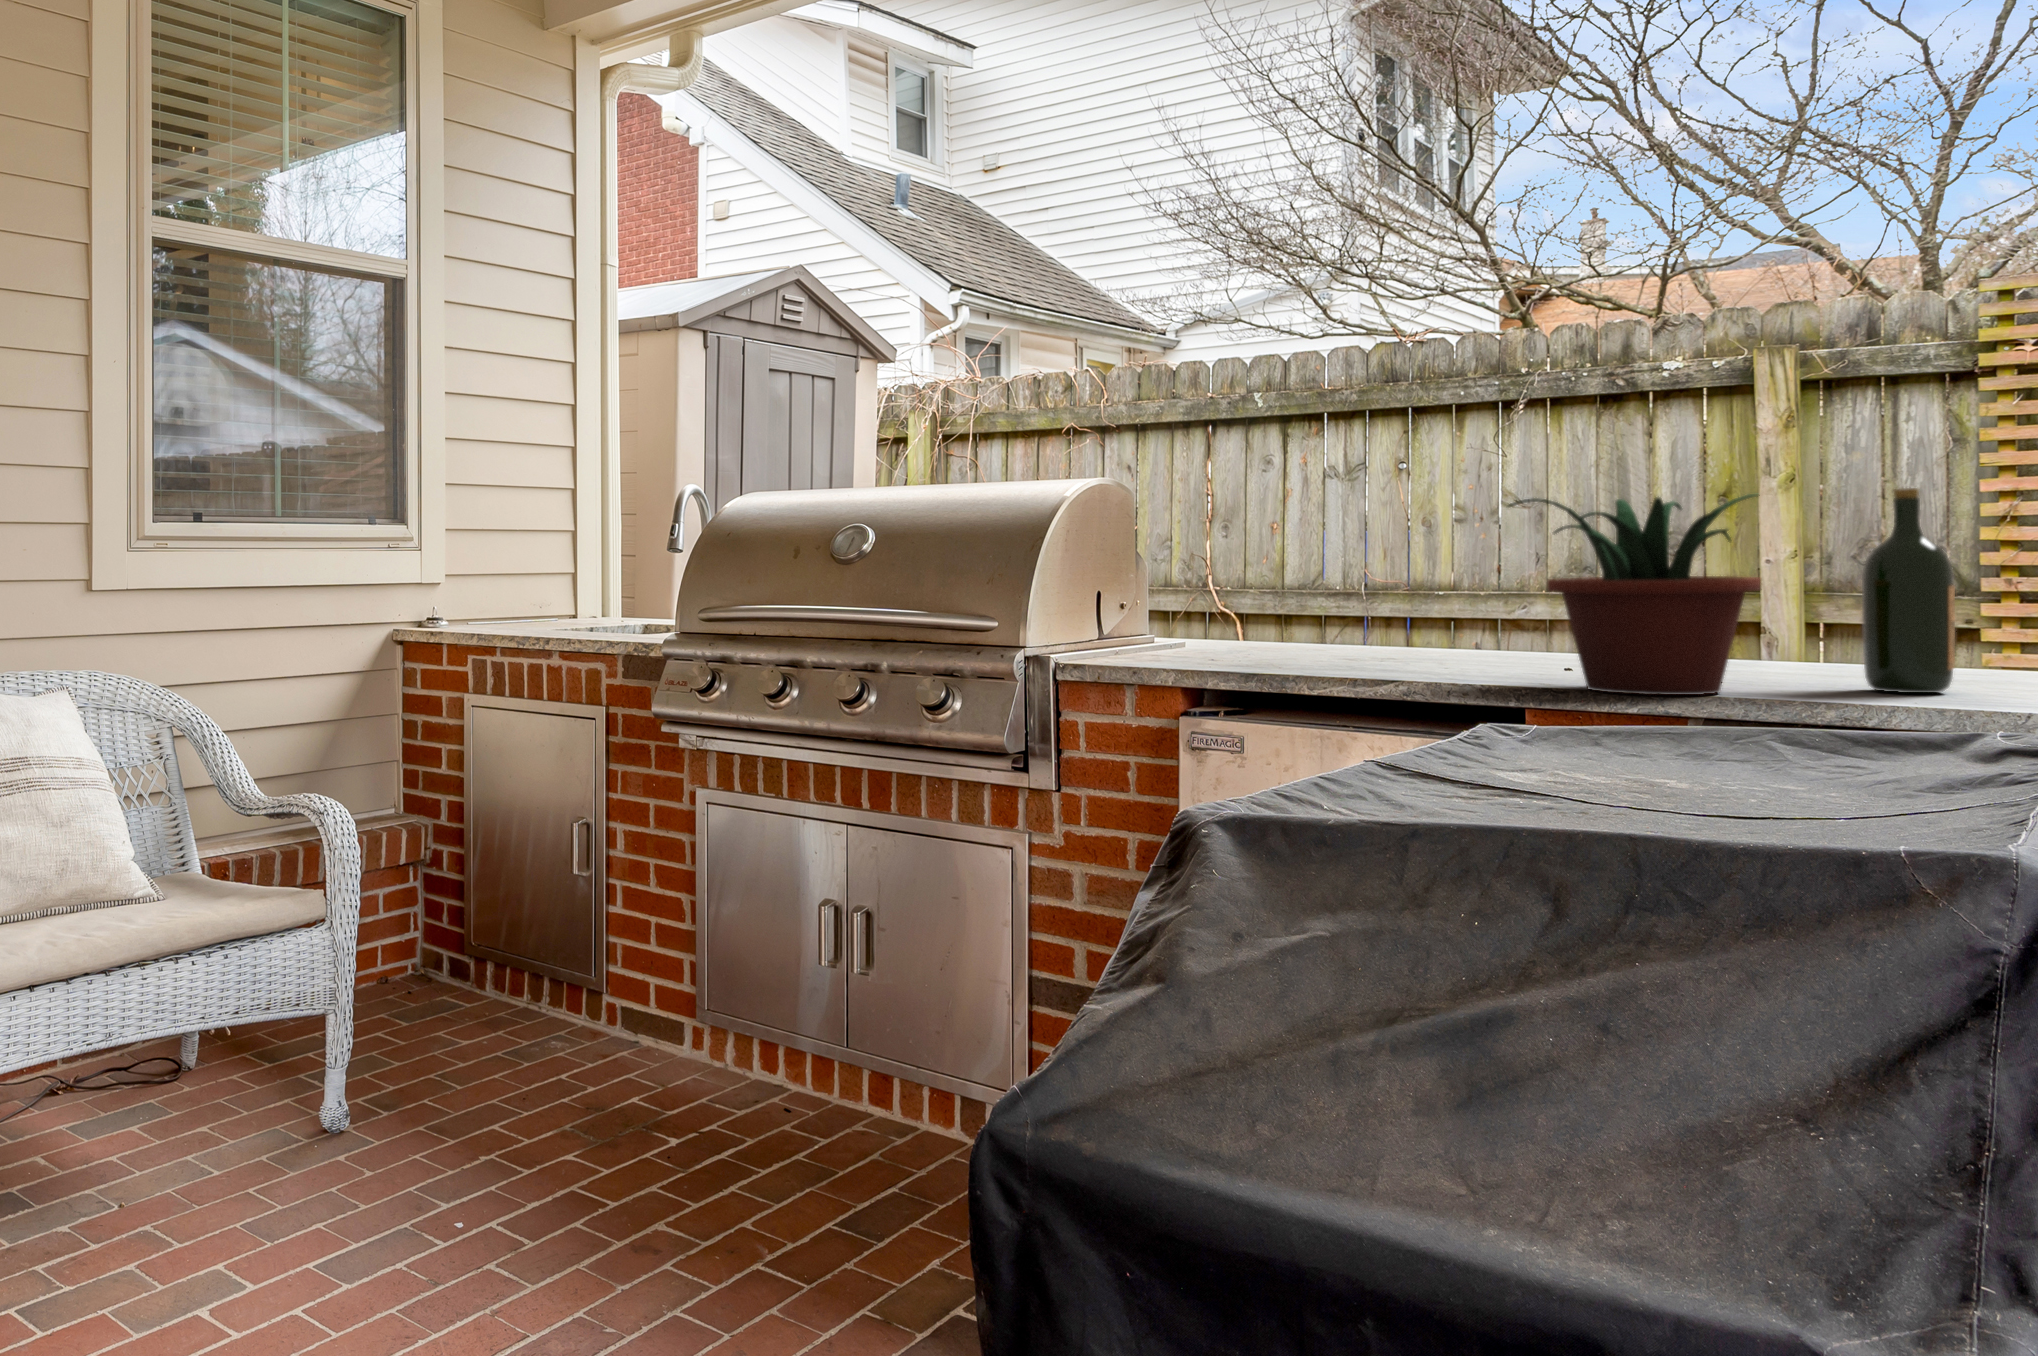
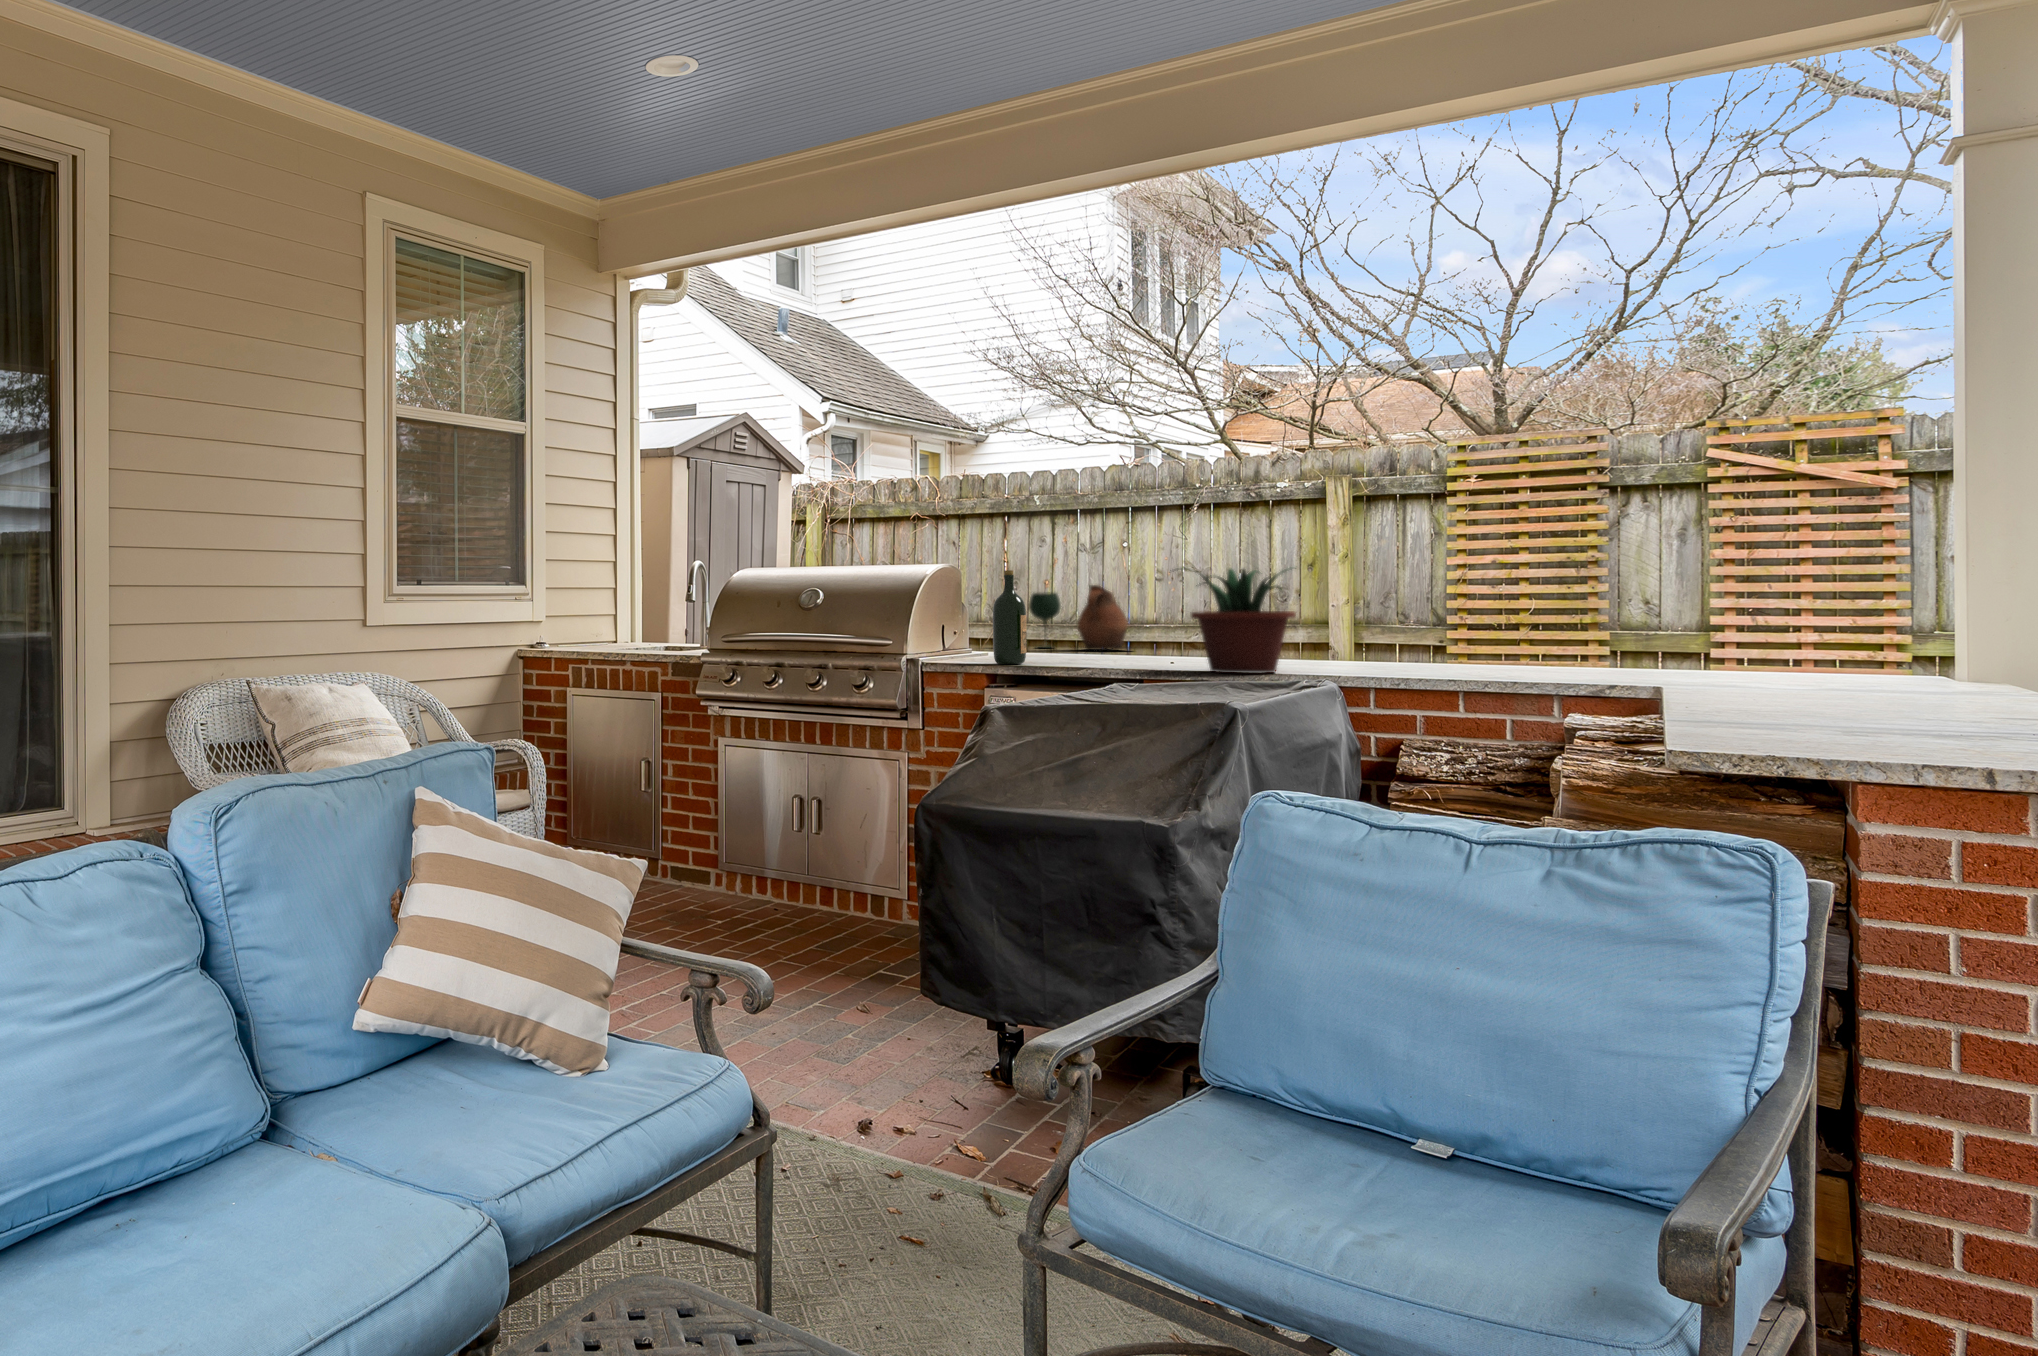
wine bottle: present [1862,488,1955,693] -> present [993,570,1027,664]
ceramic pitcher: none [1312,531,1425,637] -> present [1078,585,1128,650]
wine glass: none [1243,544,1295,632] -> present [1029,592,1061,648]

